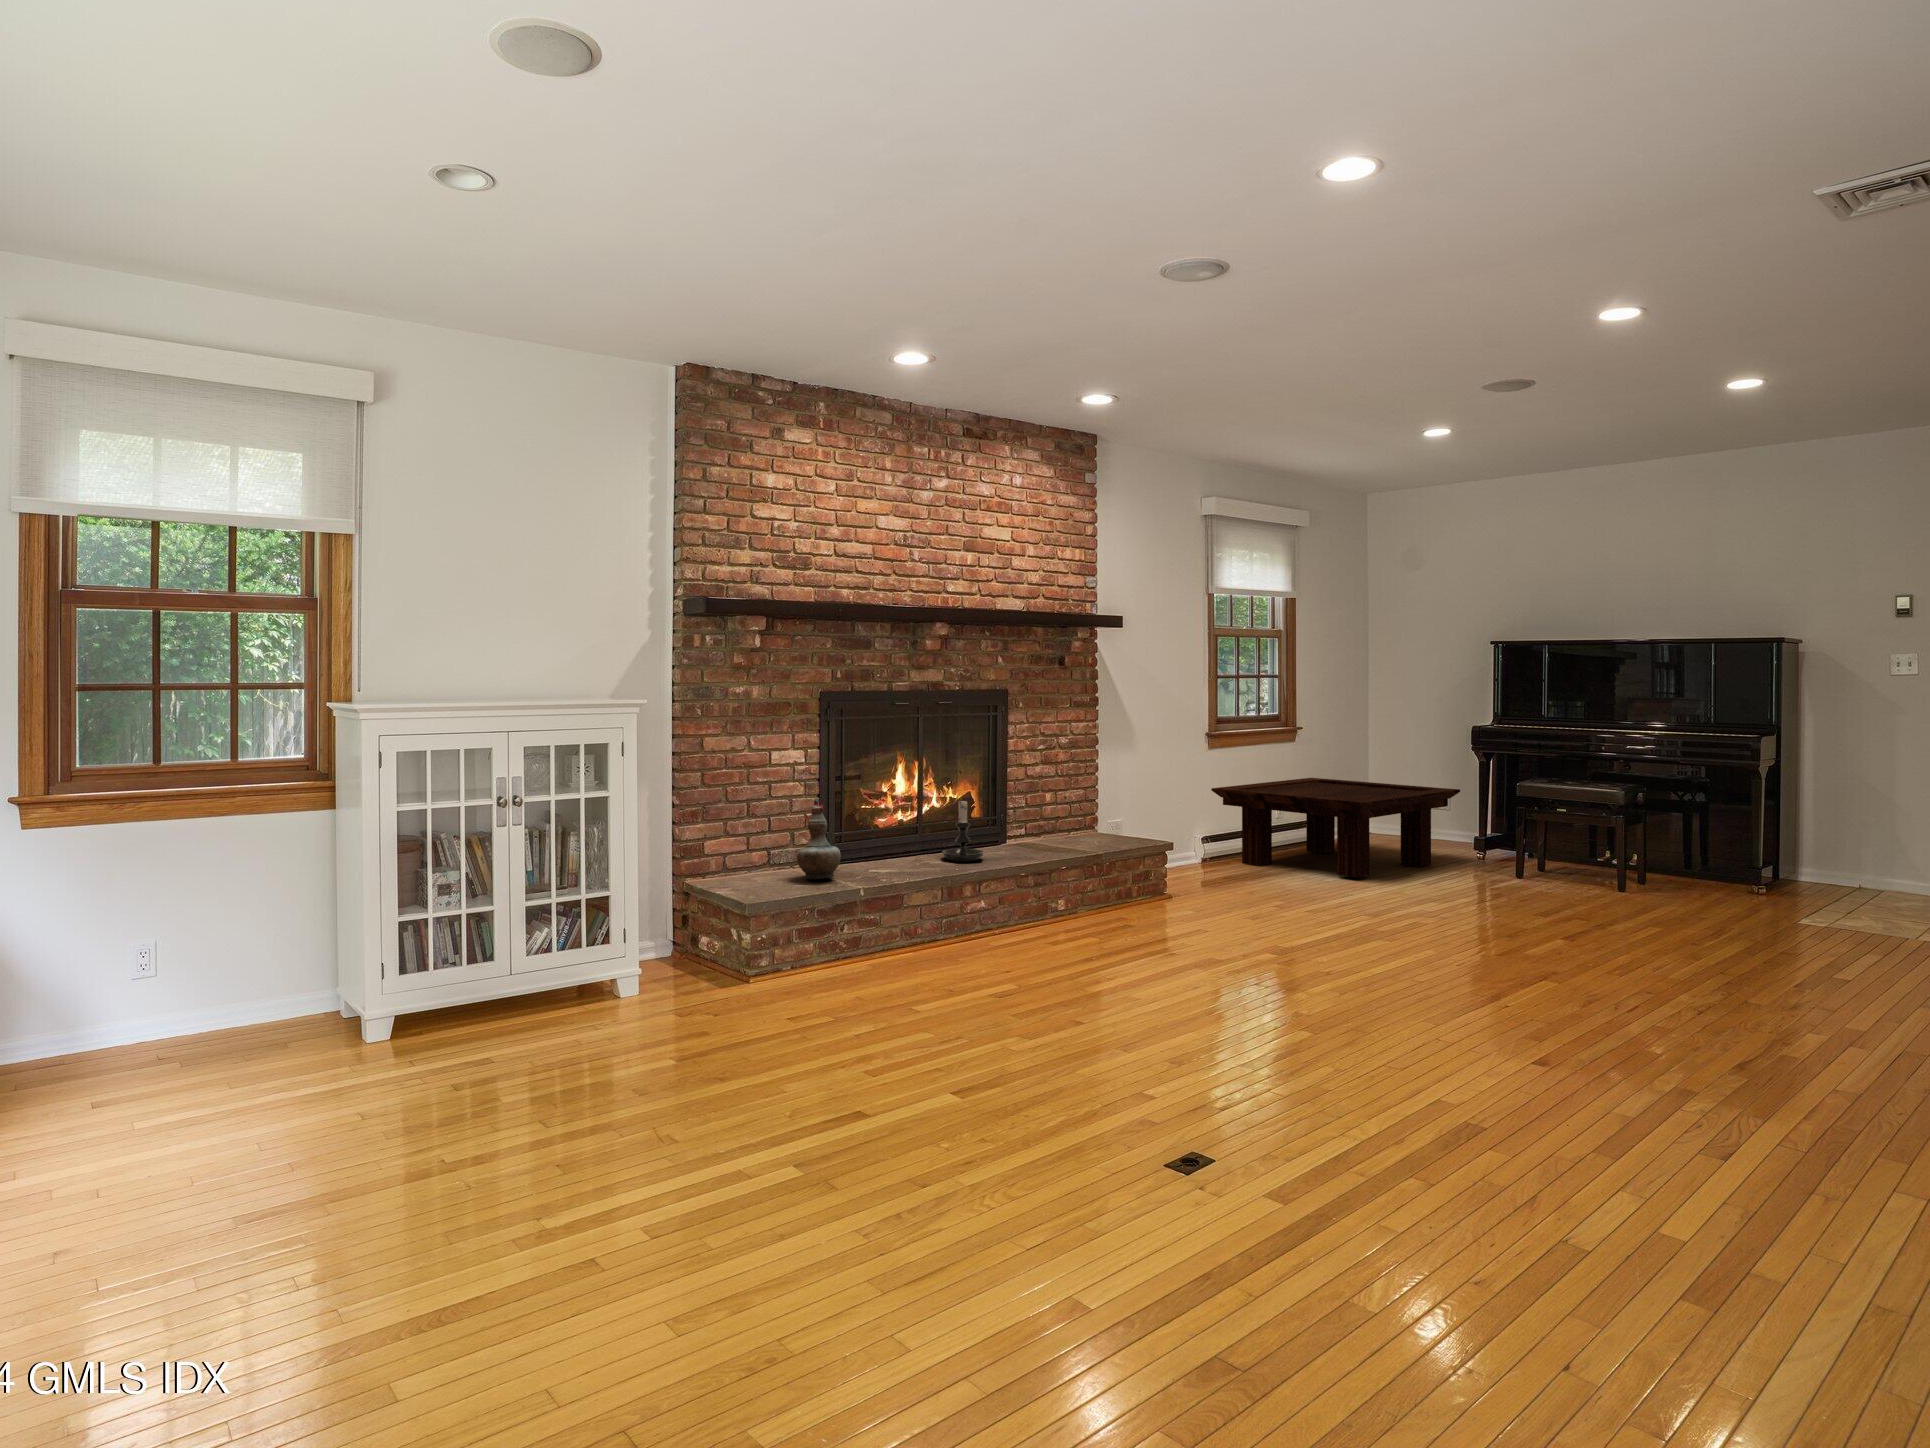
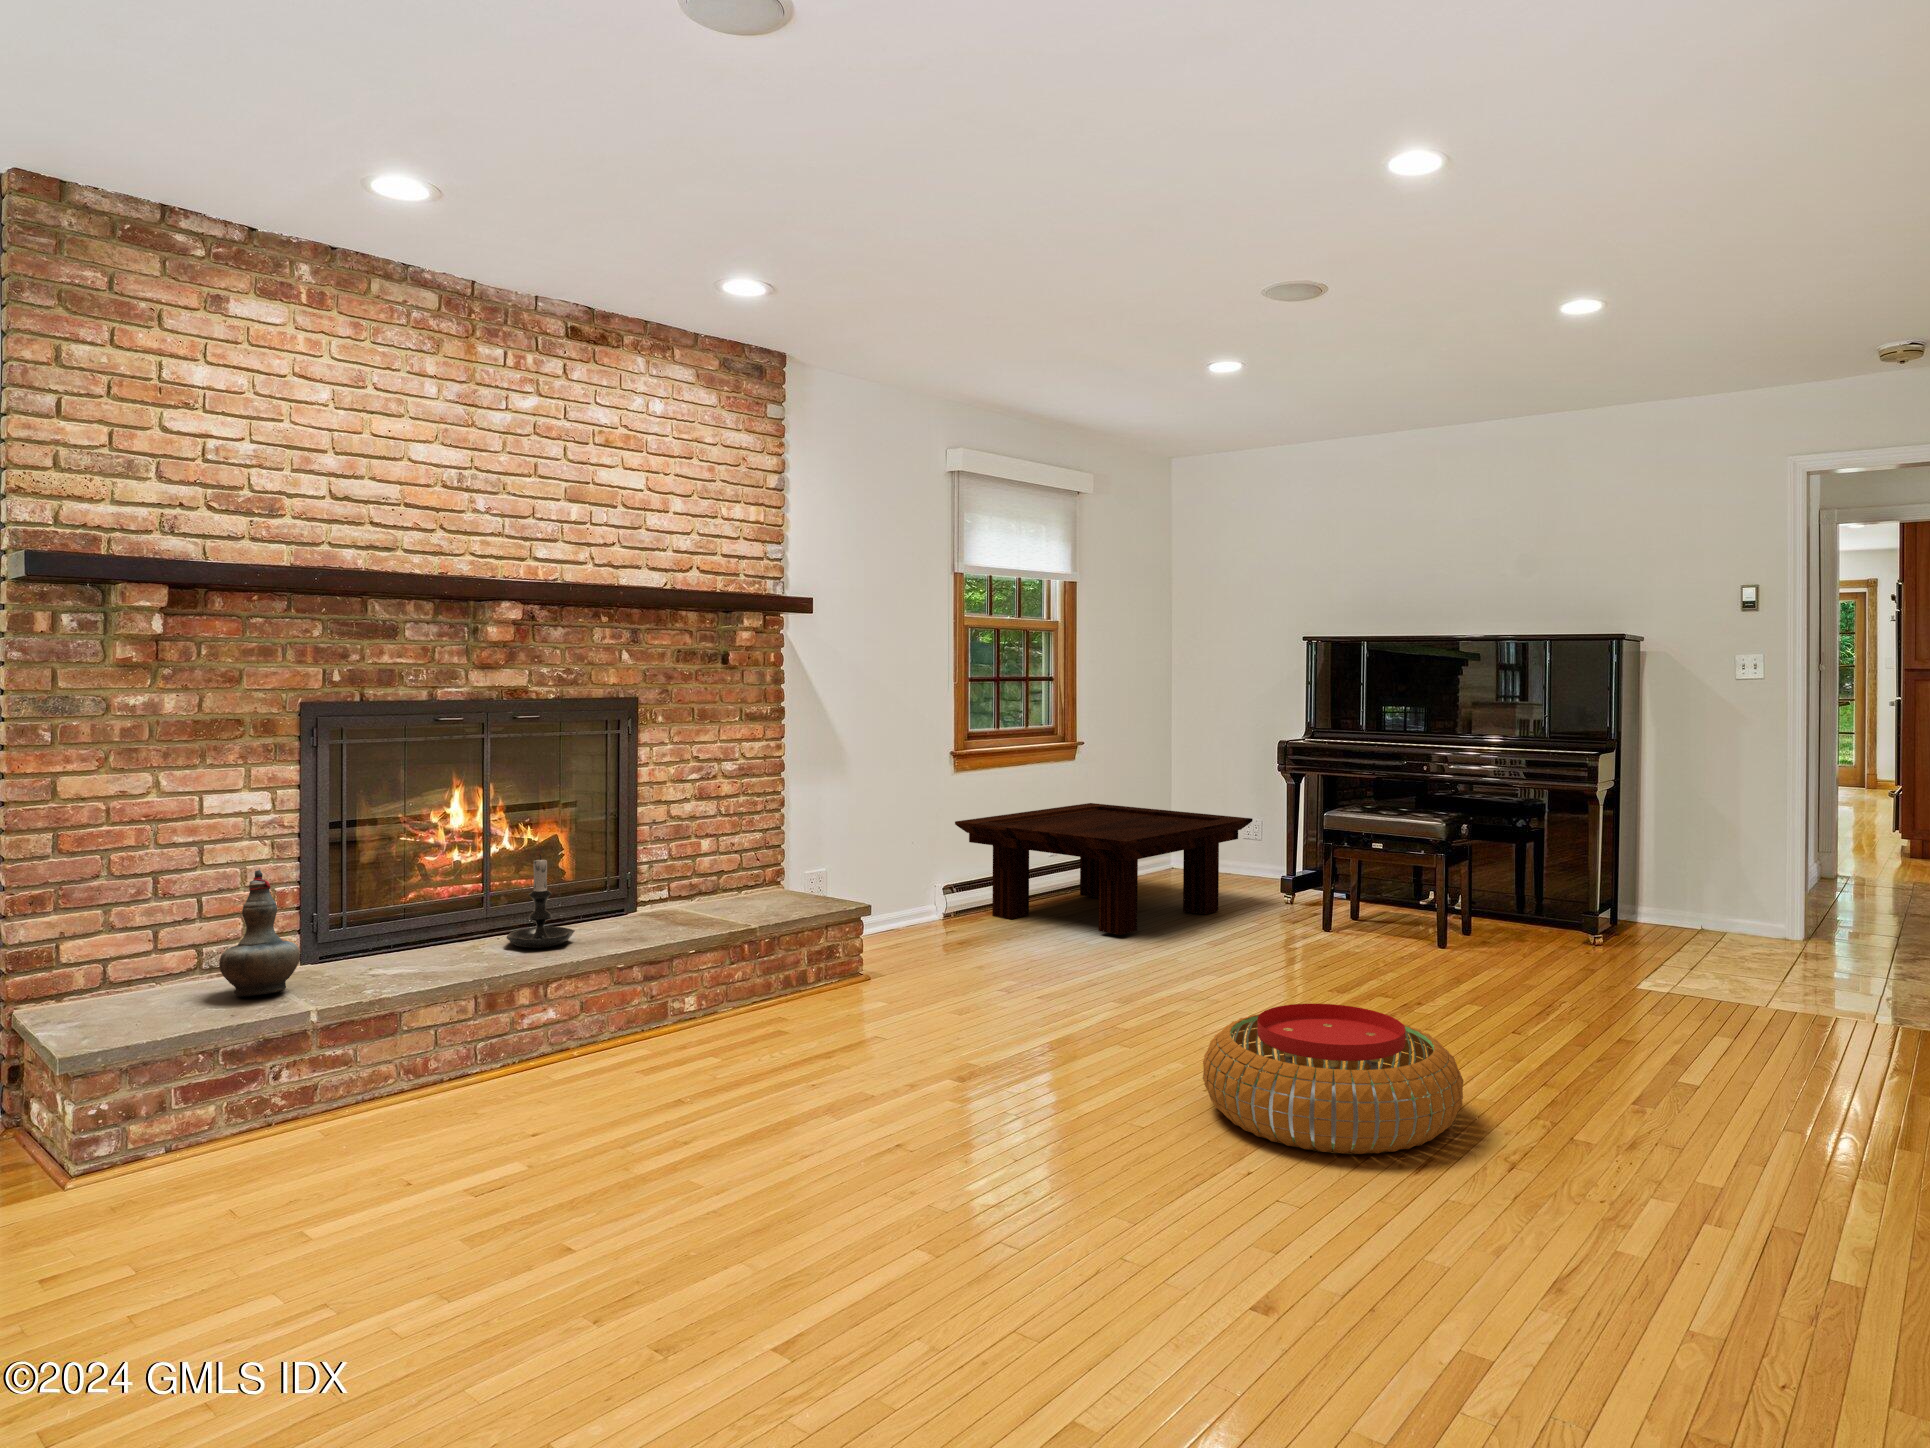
pouf: none [1475,911,1688,1010] -> present [1203,1004,1463,1154]

